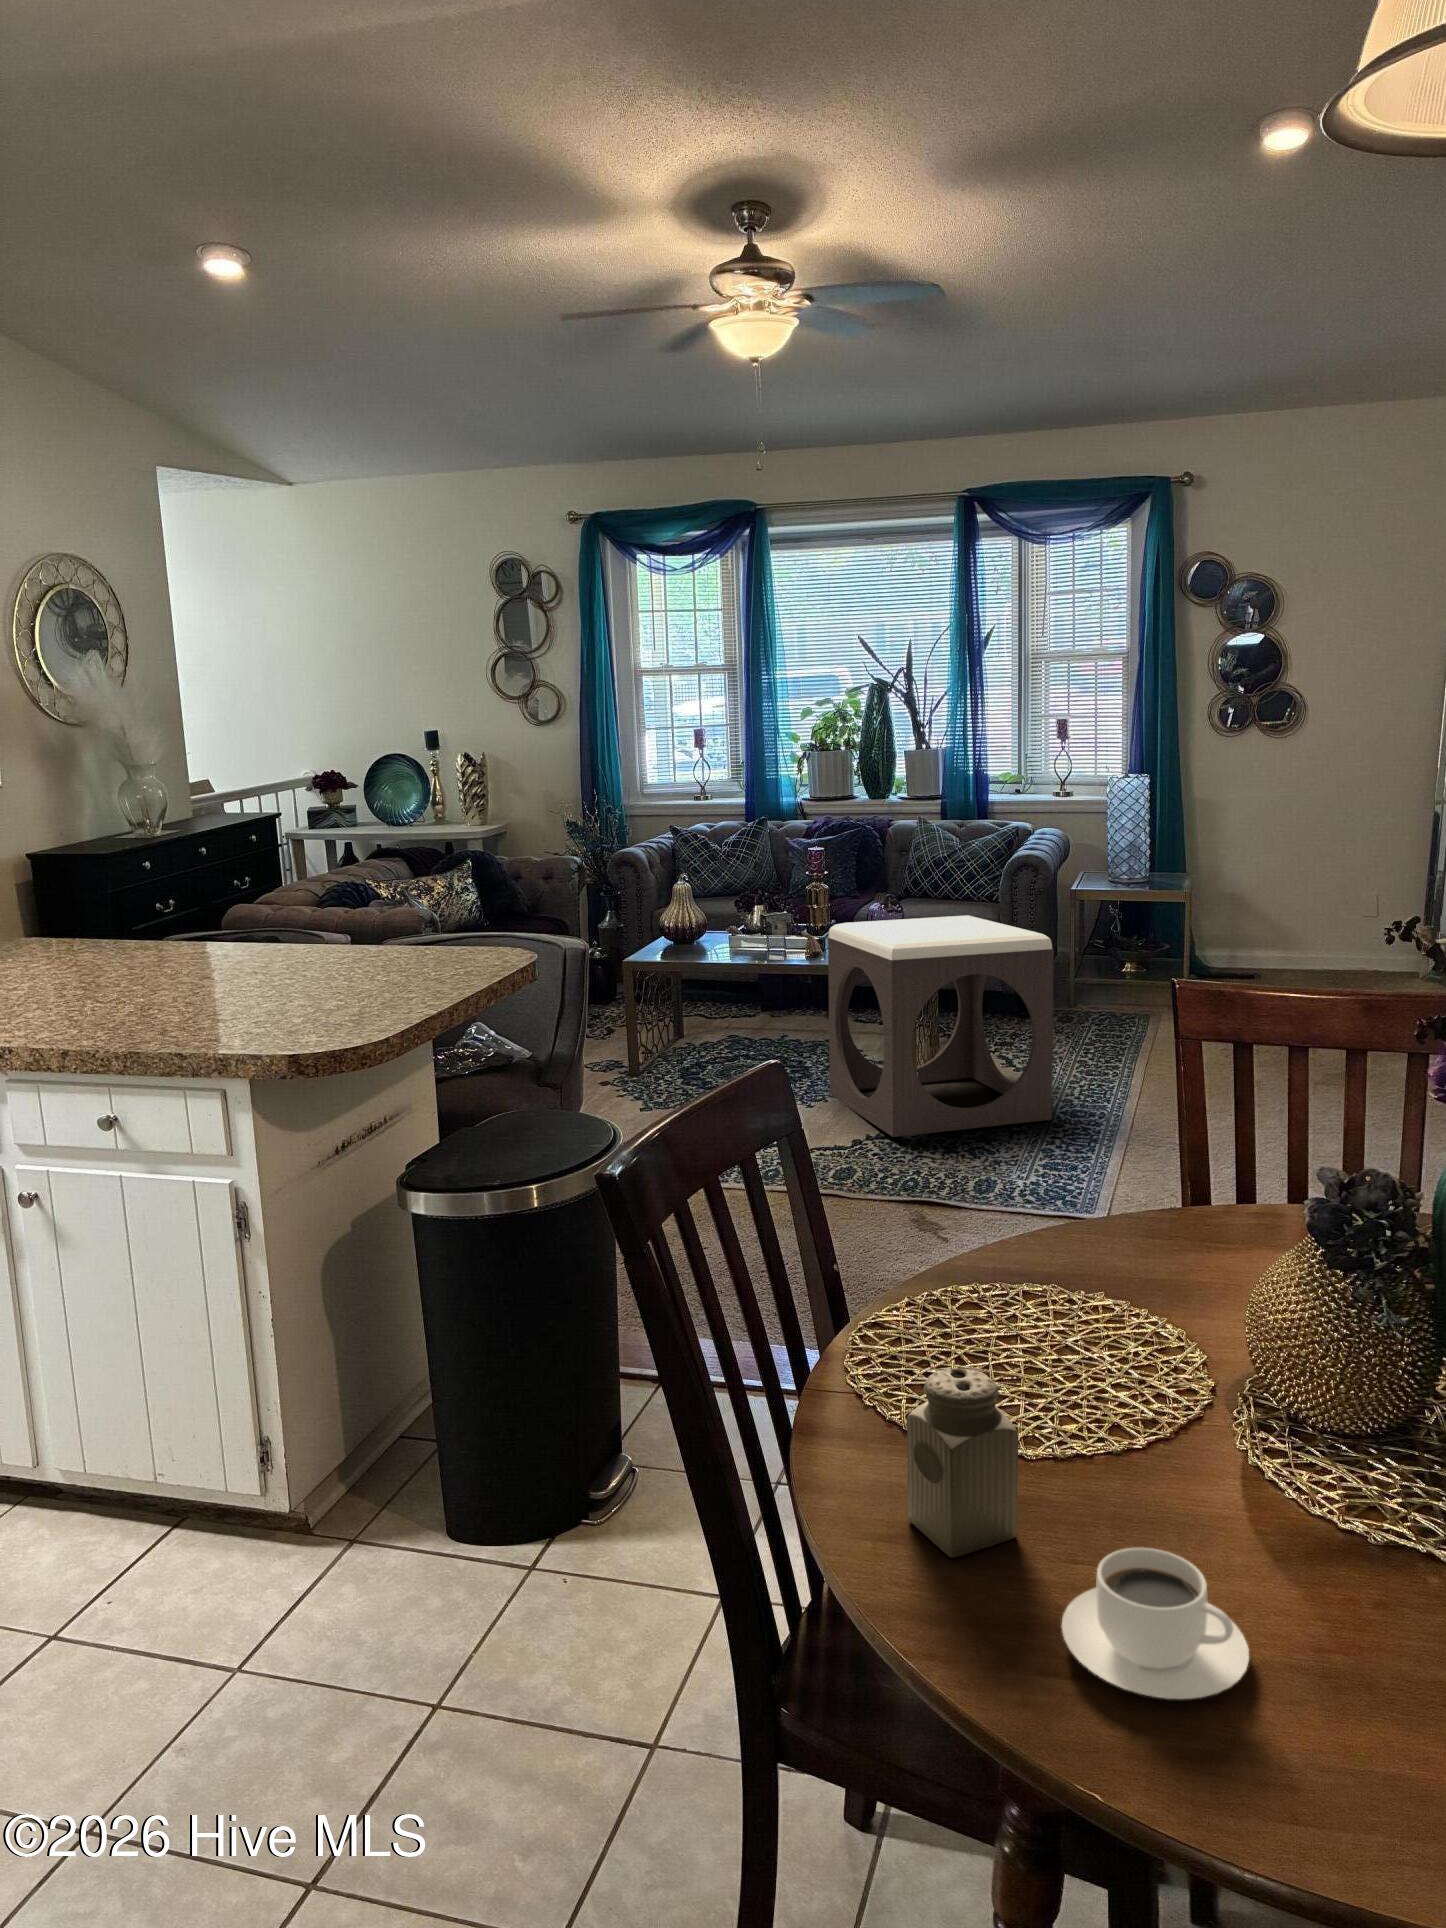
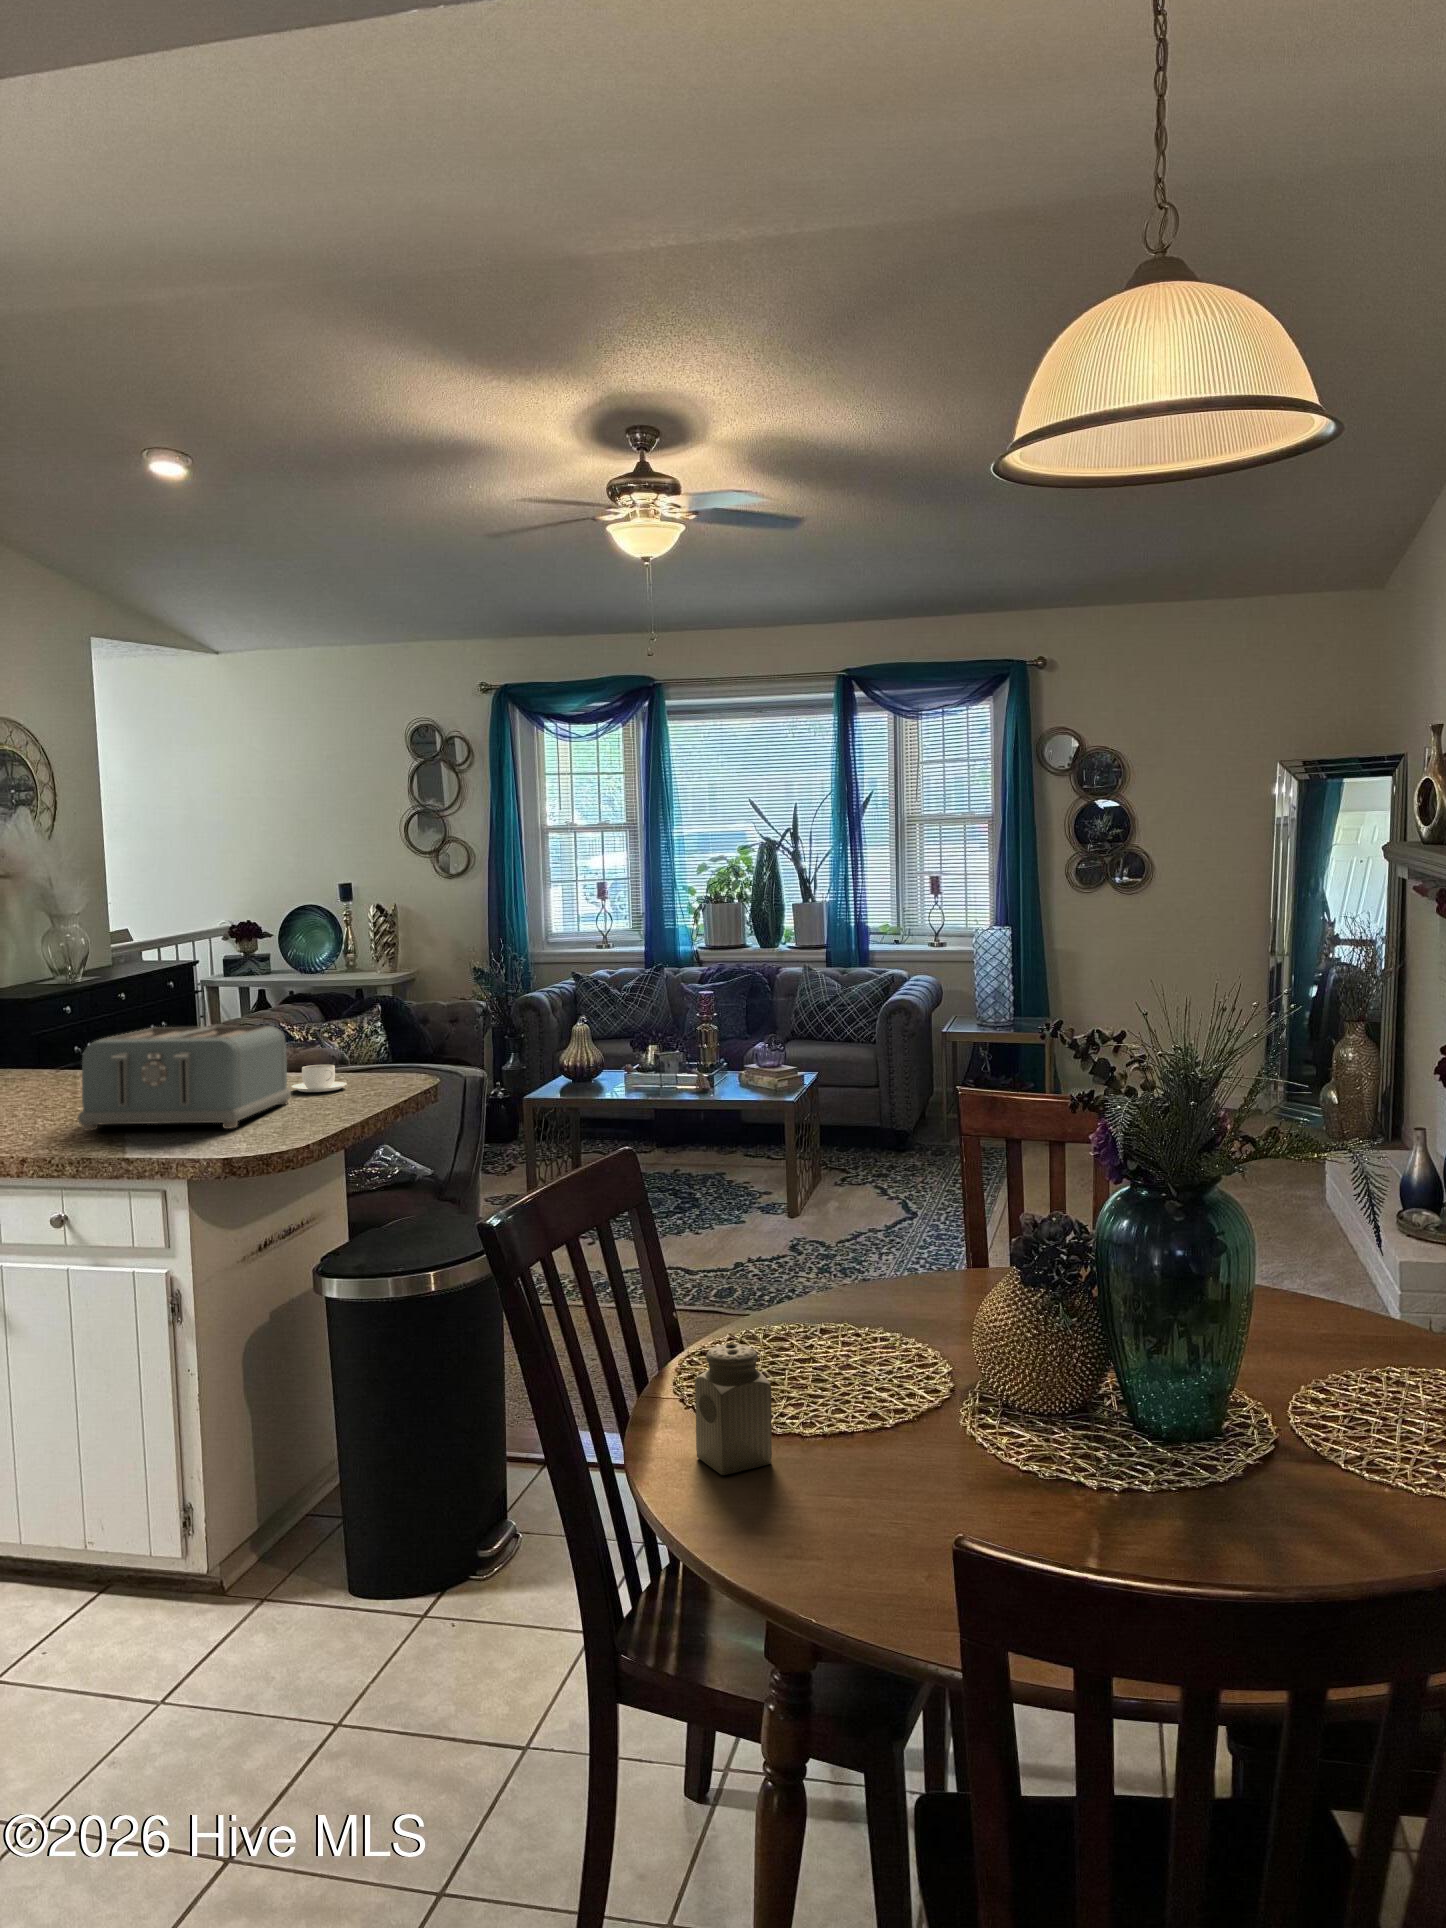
toaster: none [124,893,369,1016] -> present [78,1026,291,1131]
footstool: present [828,915,1054,1137] -> none [713,1054,918,1258]
coffee cup: present [1062,1548,1249,1699] -> present [291,1065,347,1092]

